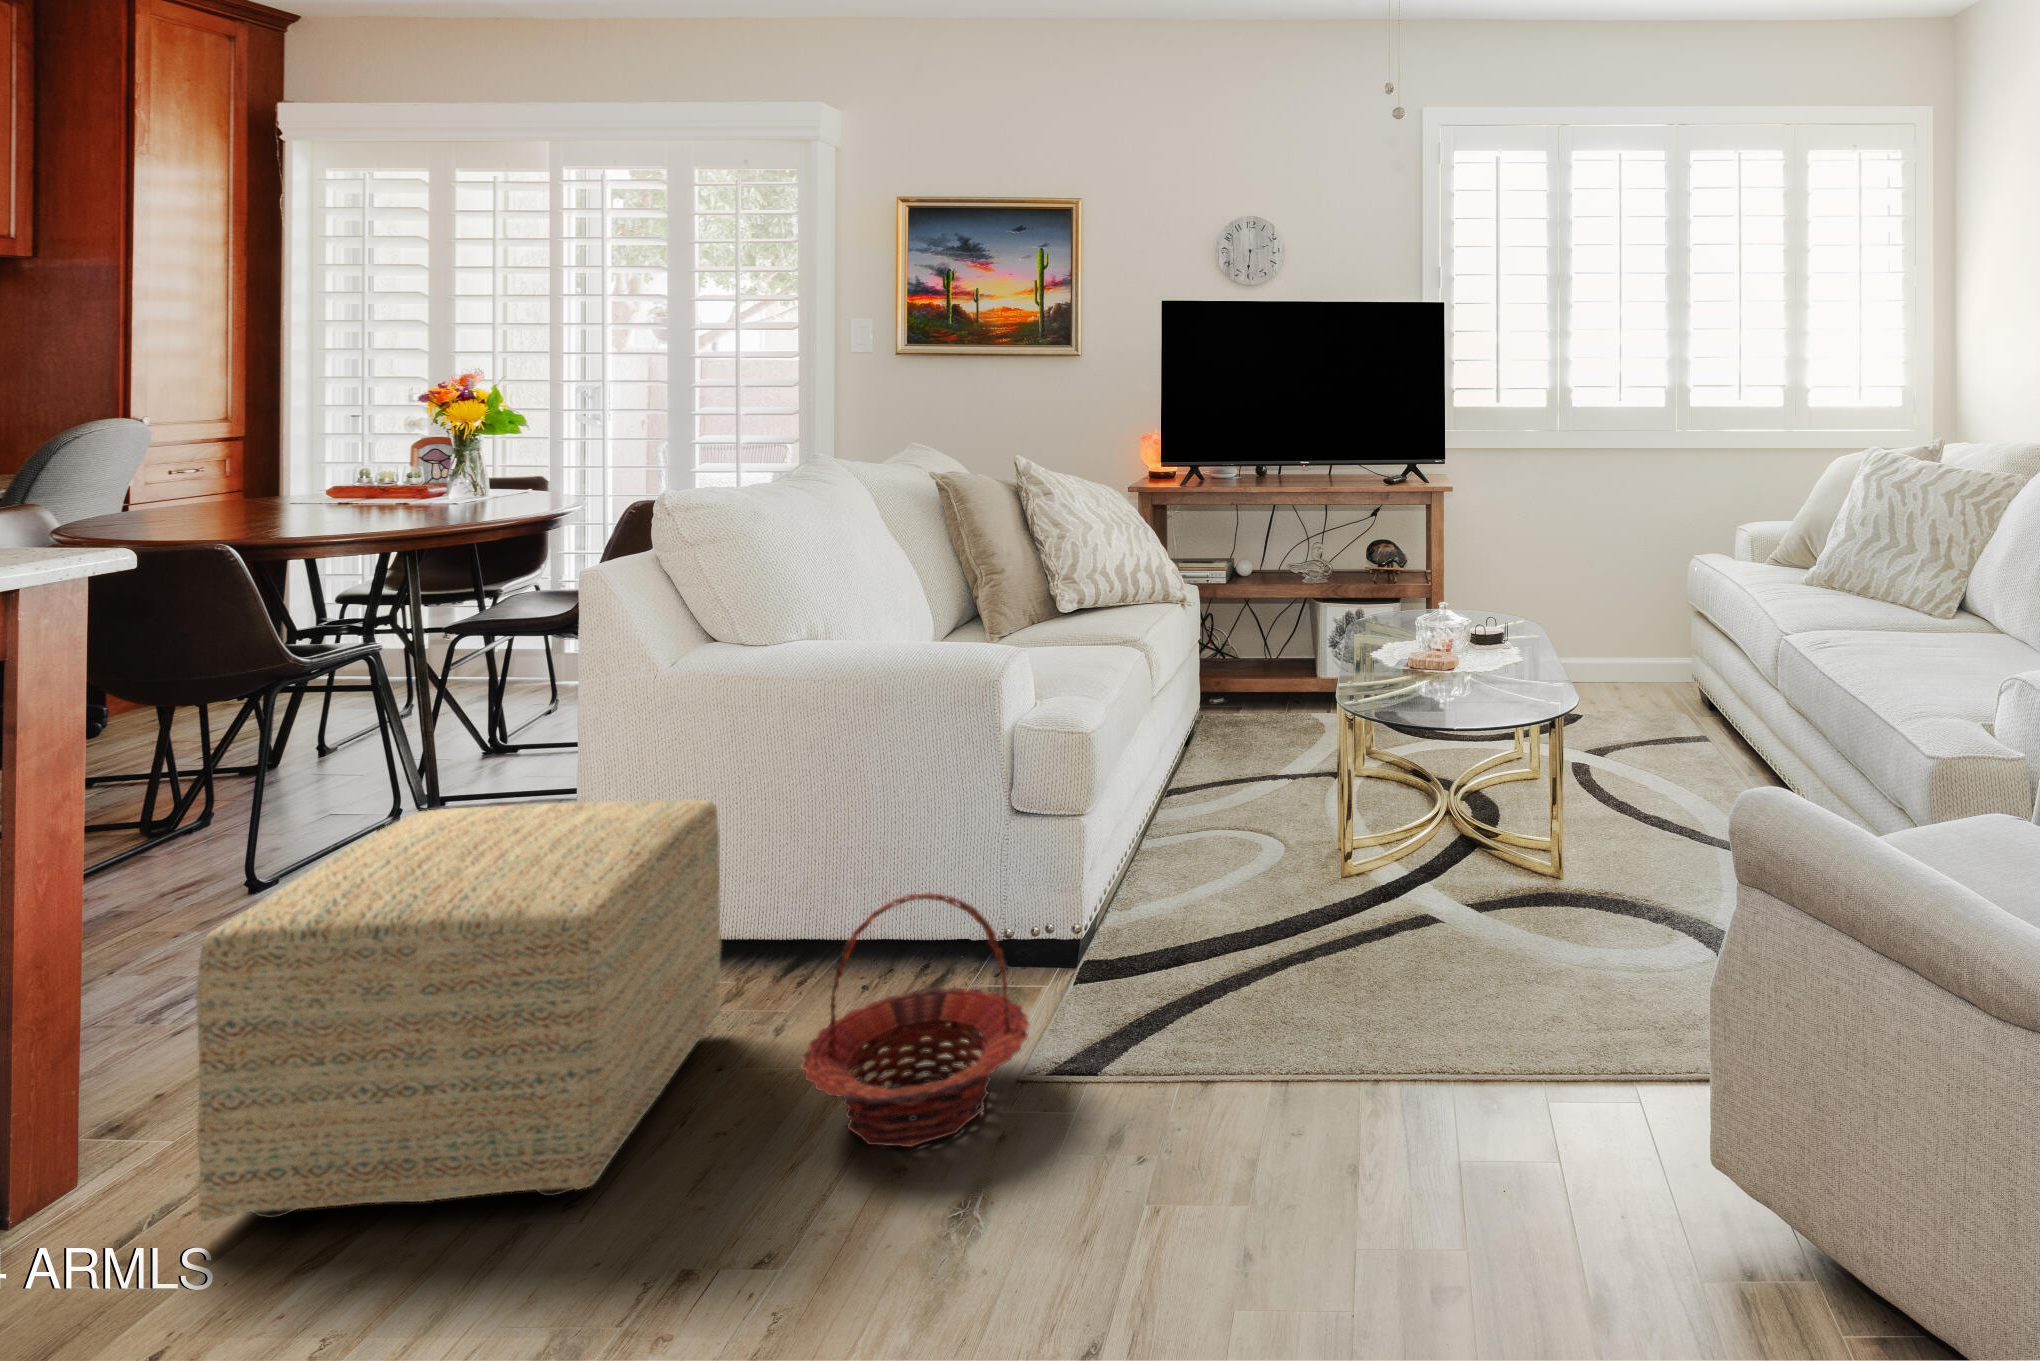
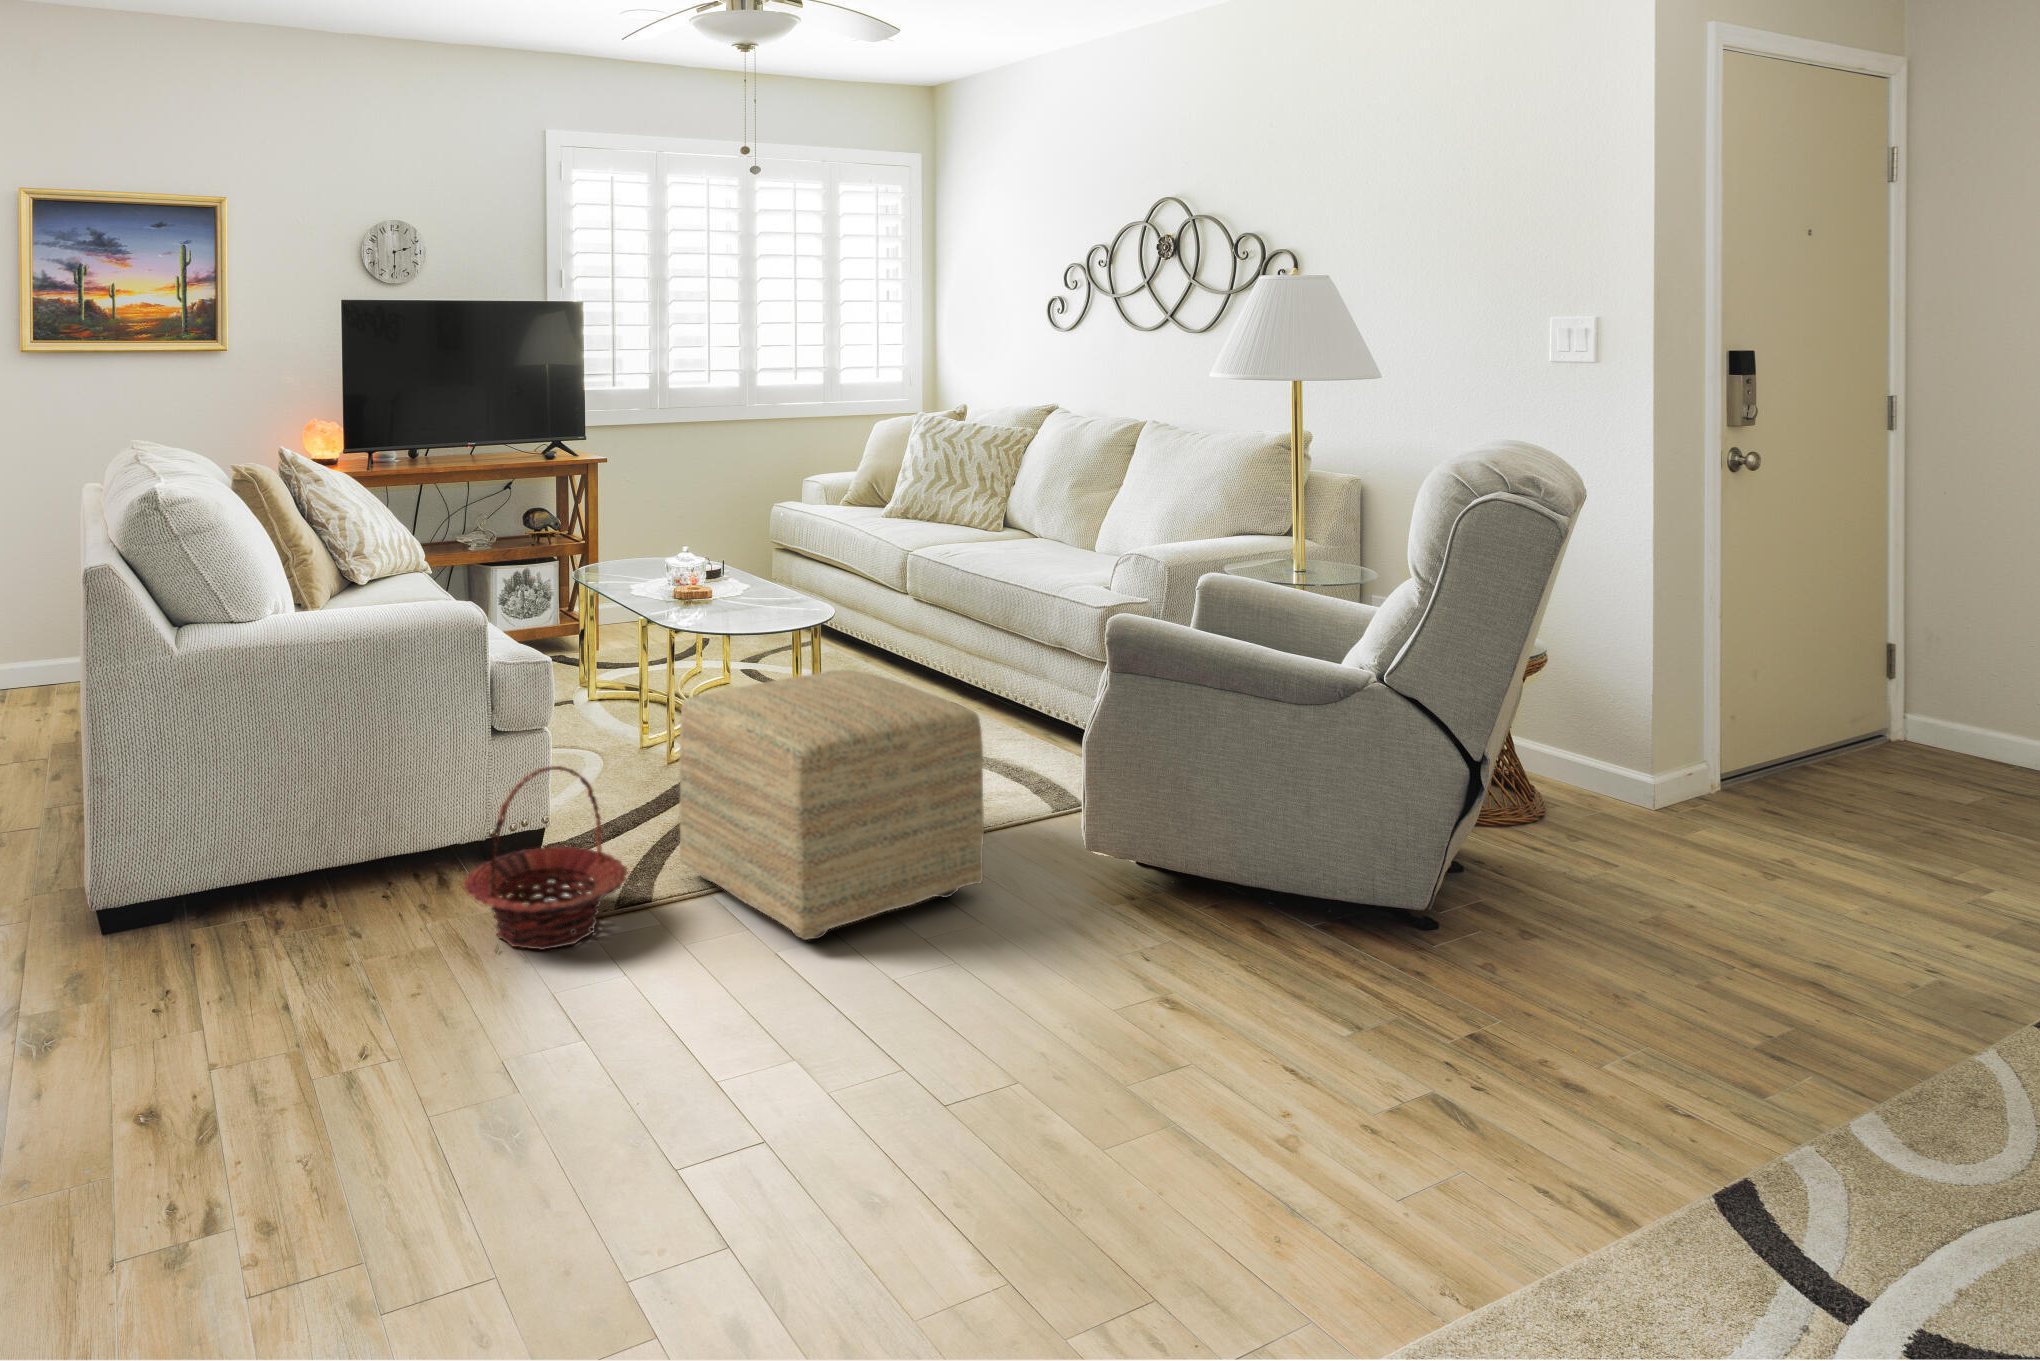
ottoman: present [196,799,721,1221] -> present [679,670,984,940]

